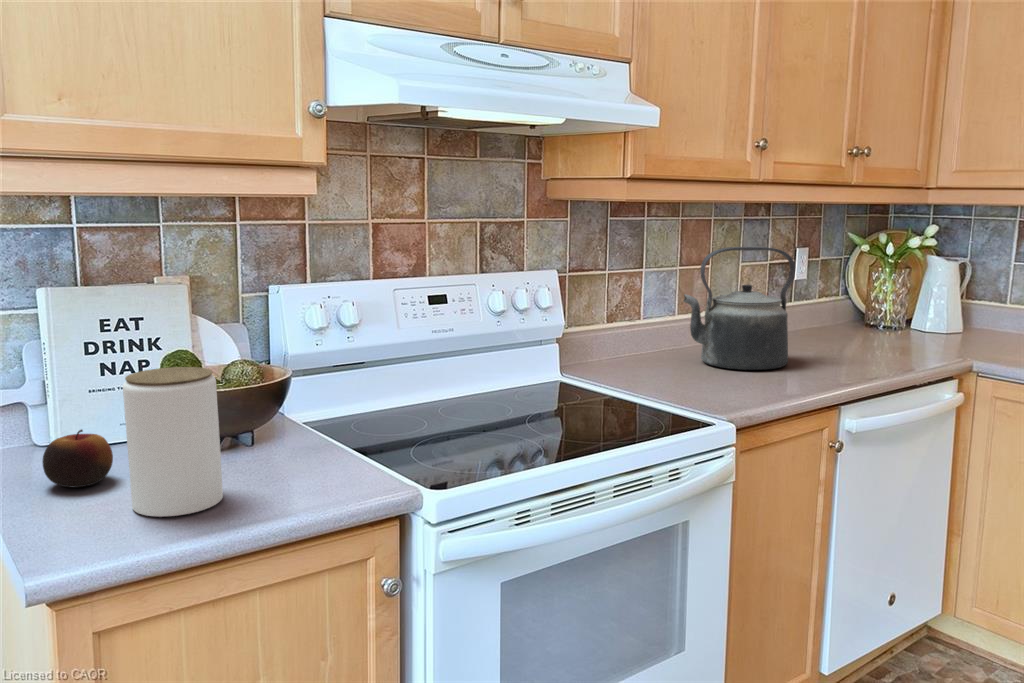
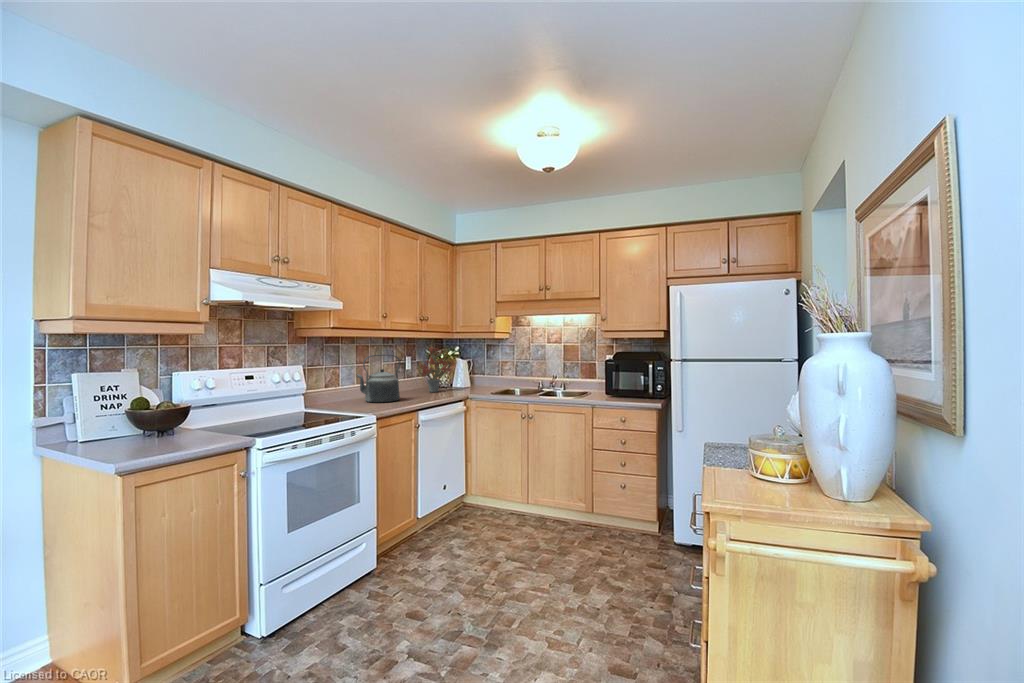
potted plant: none [831,205,928,343] -> present [420,345,453,392]
jar: present [123,367,223,517] -> none [137,397,176,450]
apple: present [42,430,113,487] -> none [90,425,121,448]

